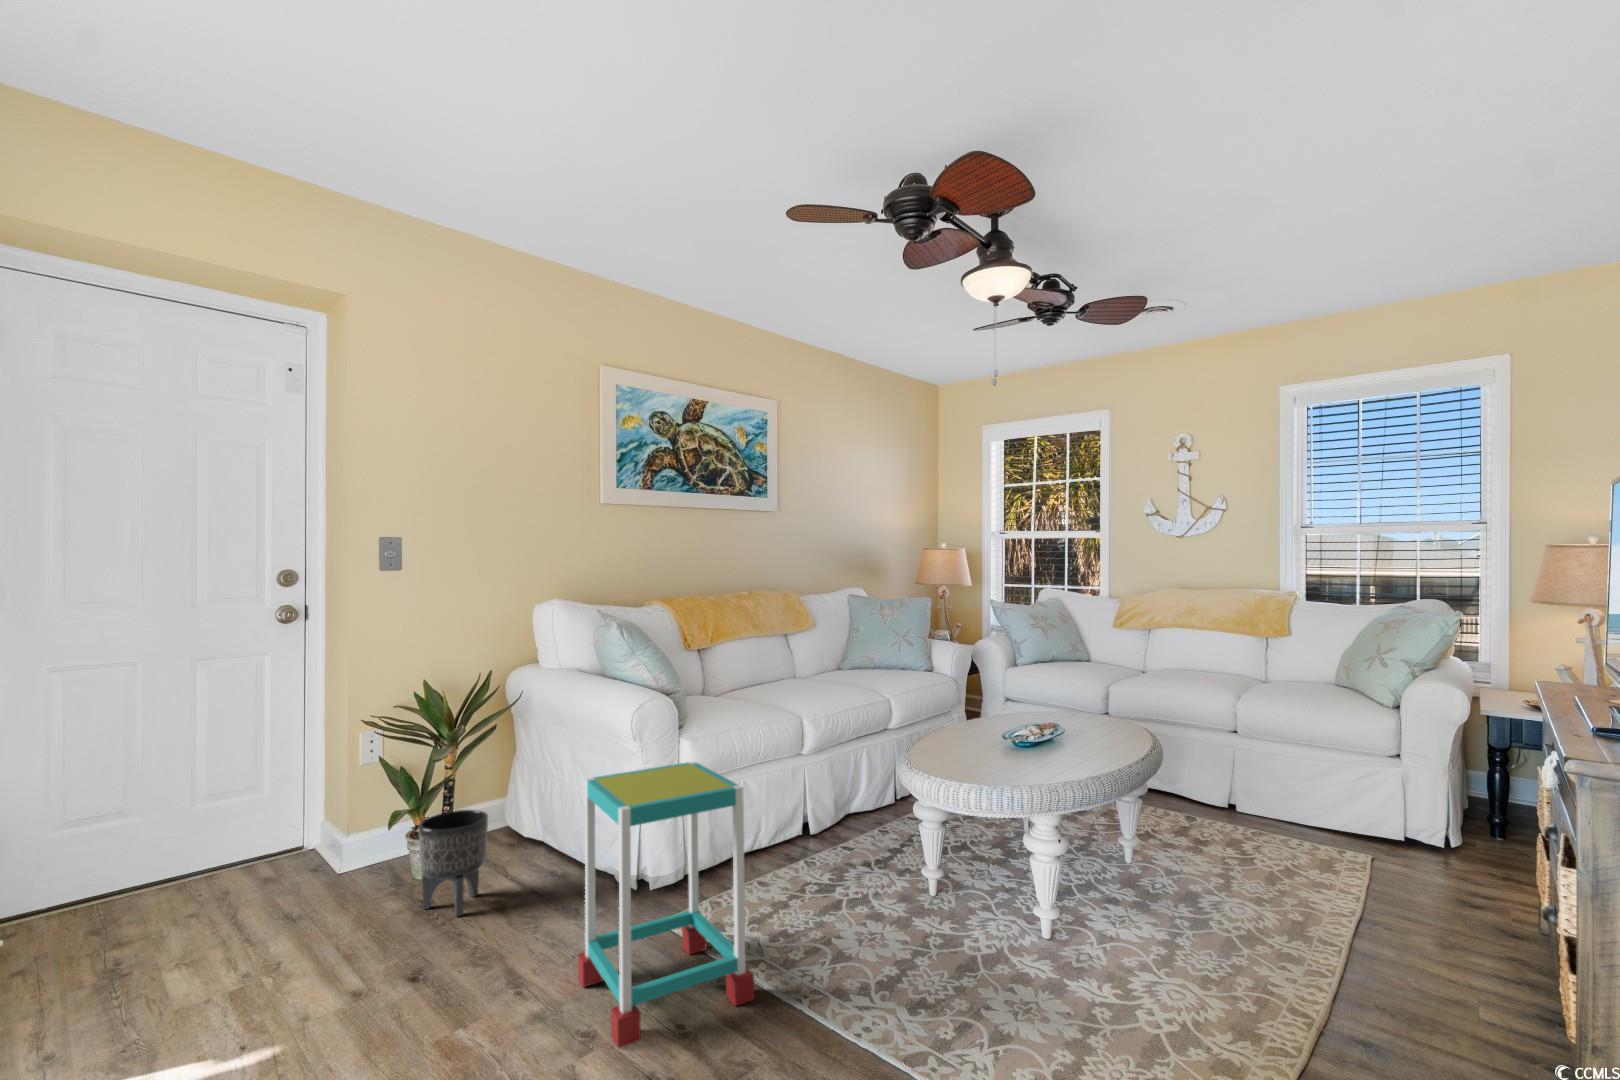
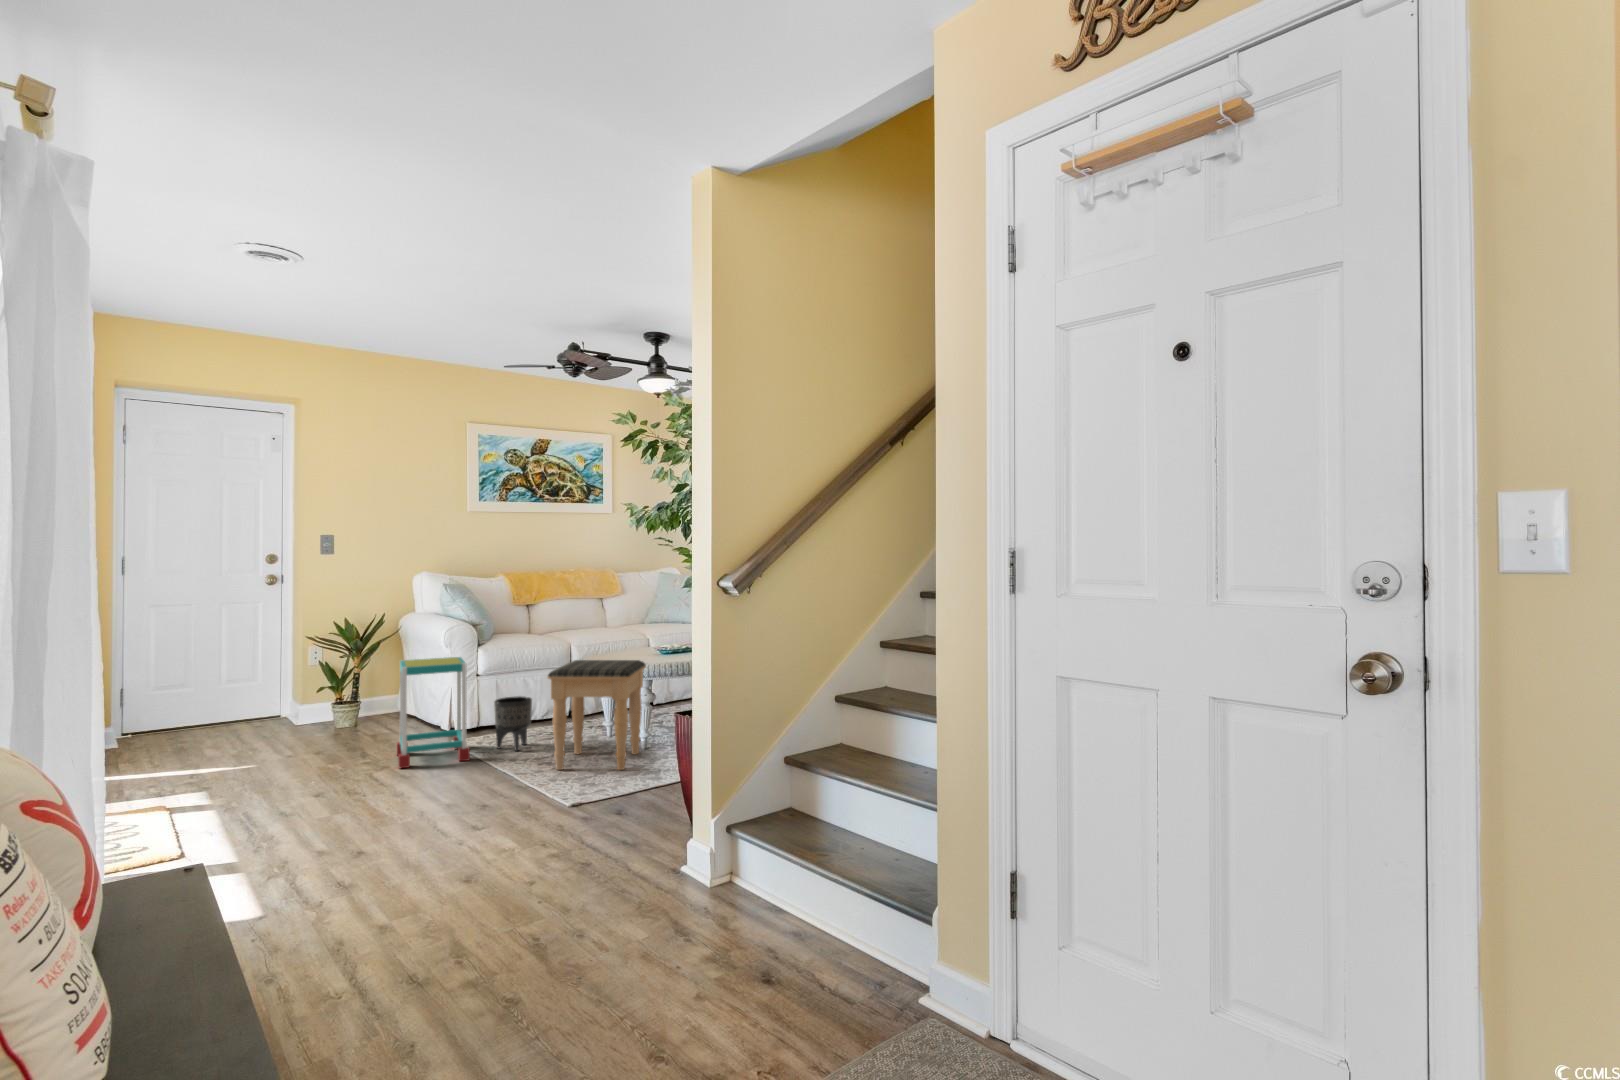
footstool: none [933,763,1153,1039] -> present [547,660,646,770]
planter: present [418,810,488,916] -> present [494,696,532,751]

